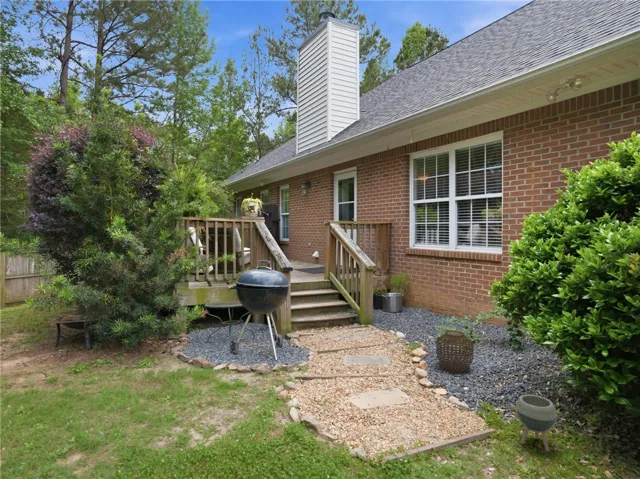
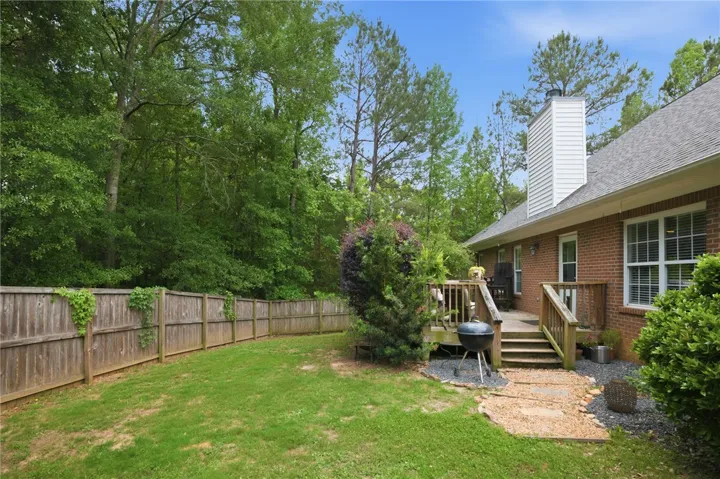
planter: present [516,395,557,451] -> none [620,420,649,459]

